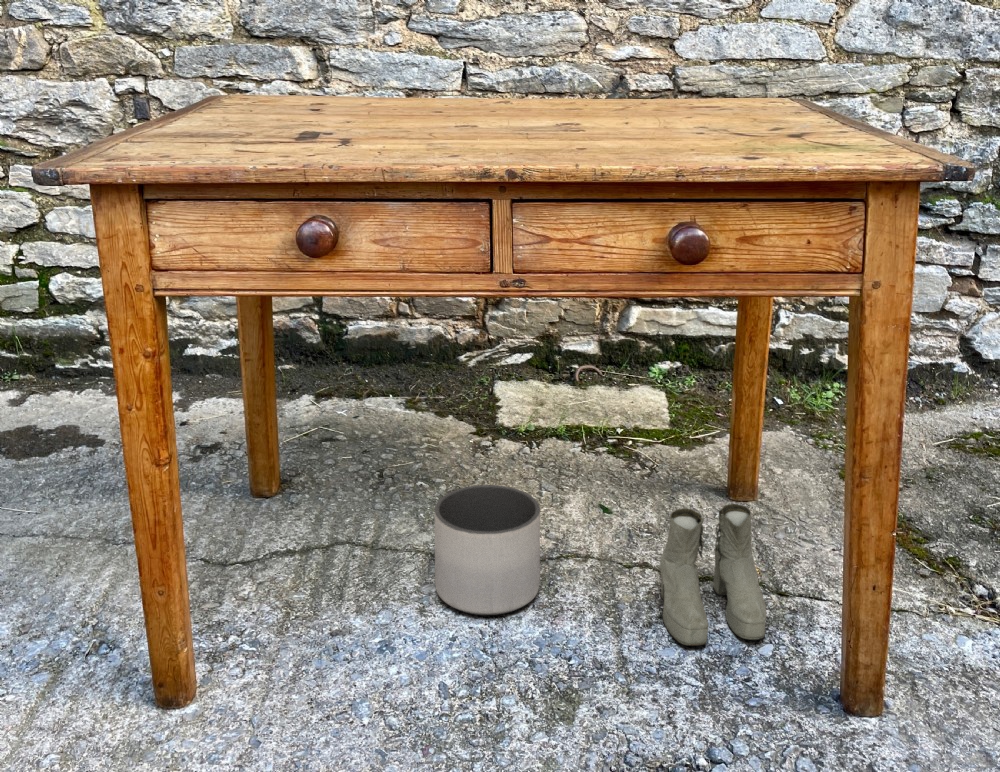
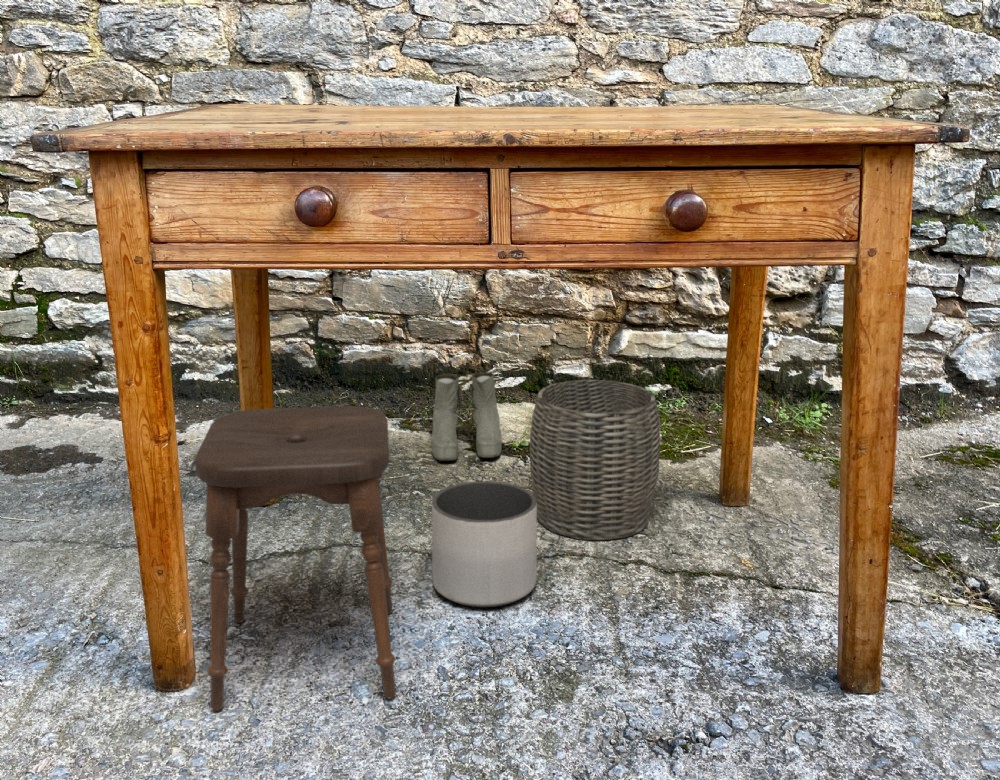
woven basket: none [535,373,667,539] -> present [530,380,660,540]
stool: none [191,420,396,730] -> present [195,406,396,710]
boots: present [660,504,766,646] -> present [432,372,502,461]

